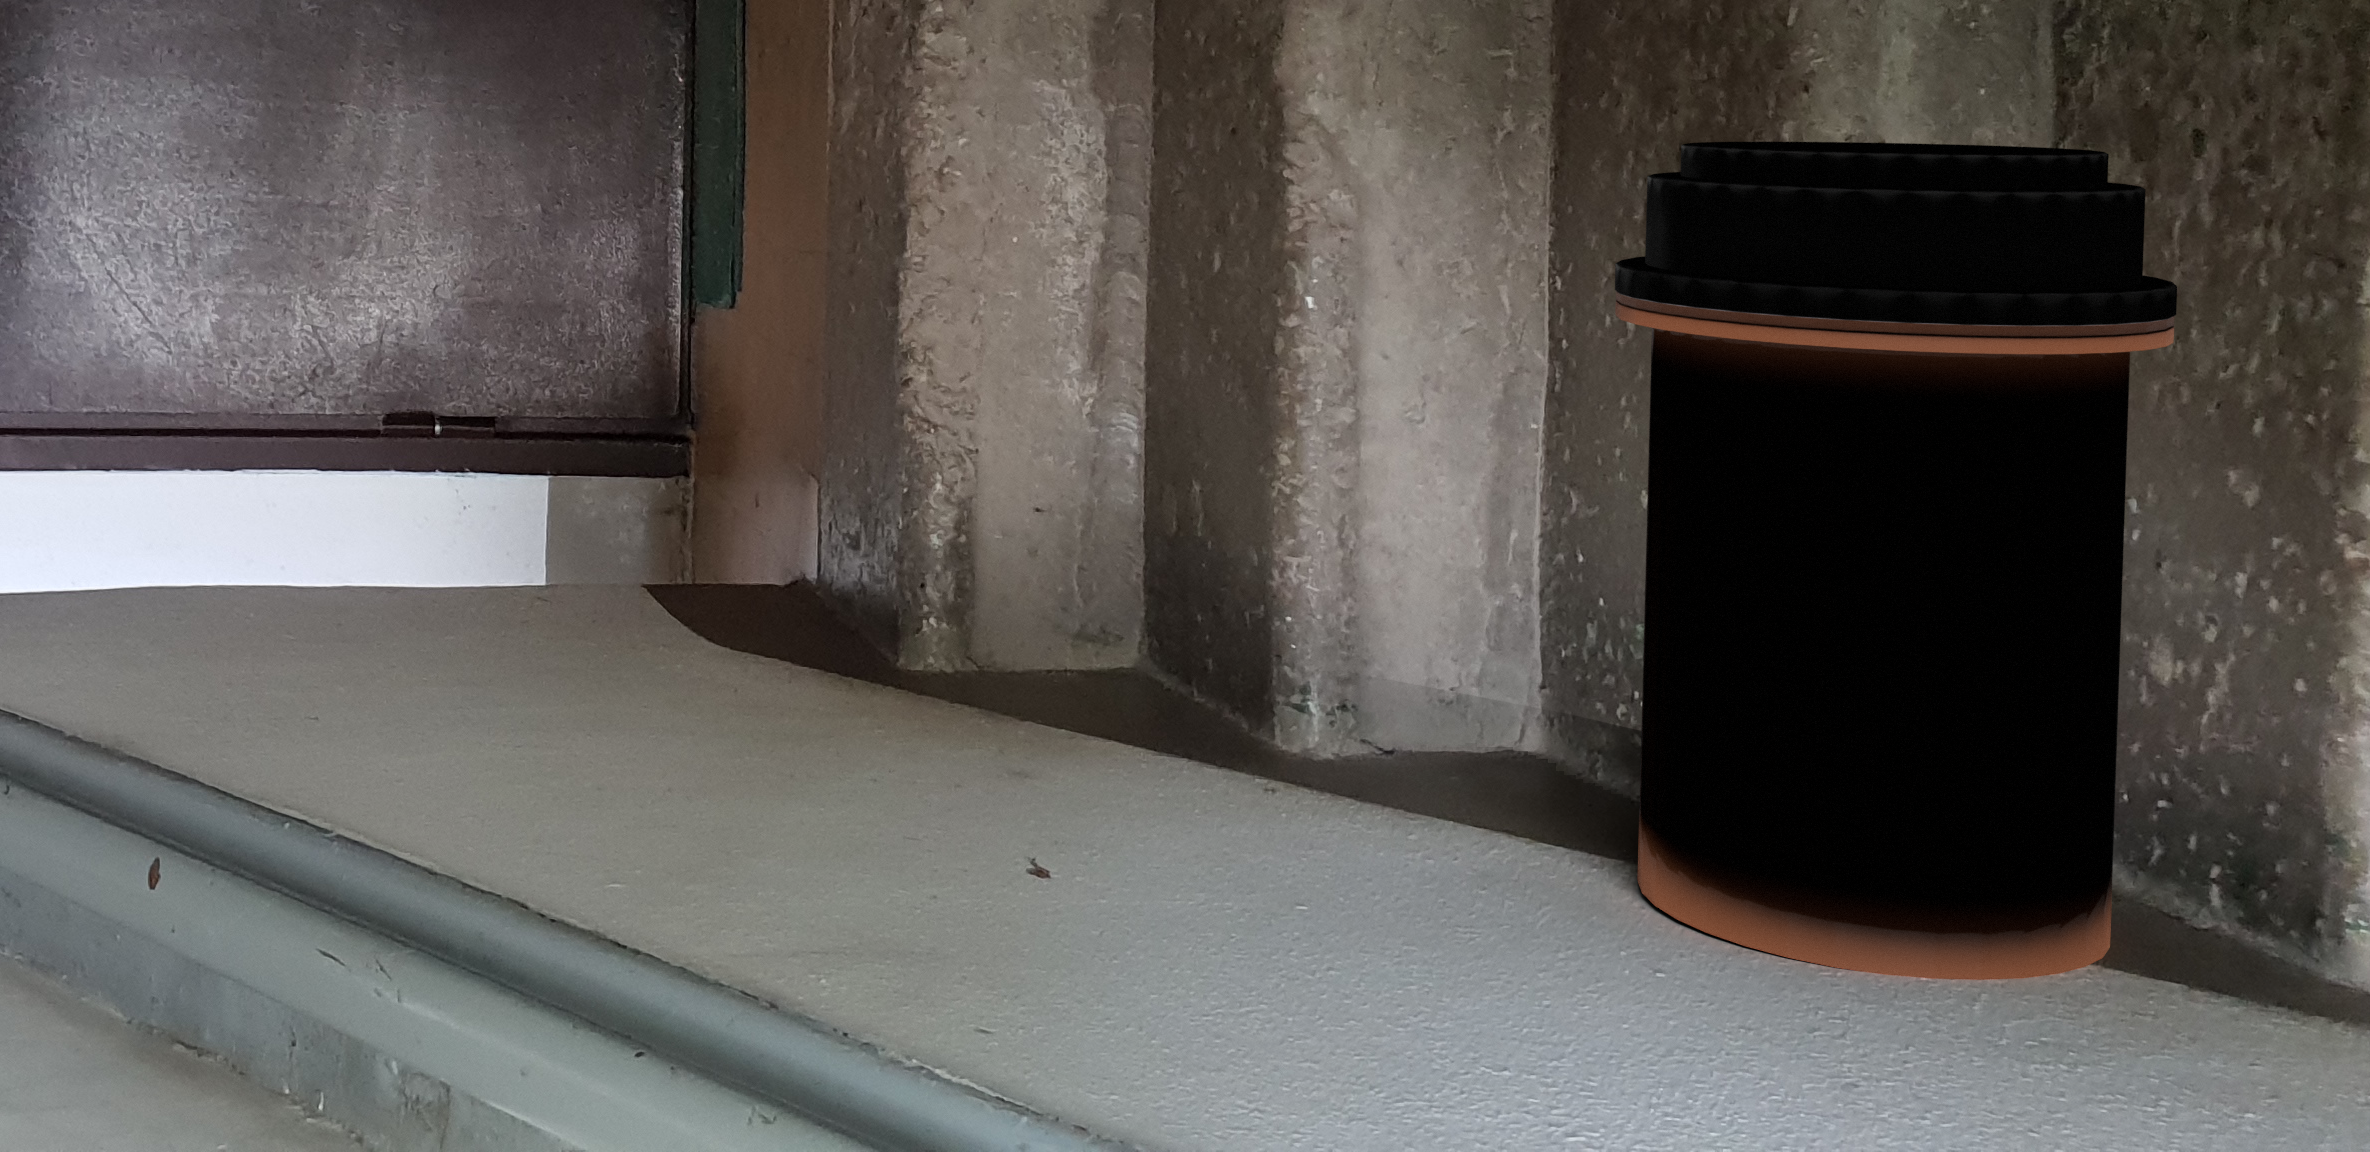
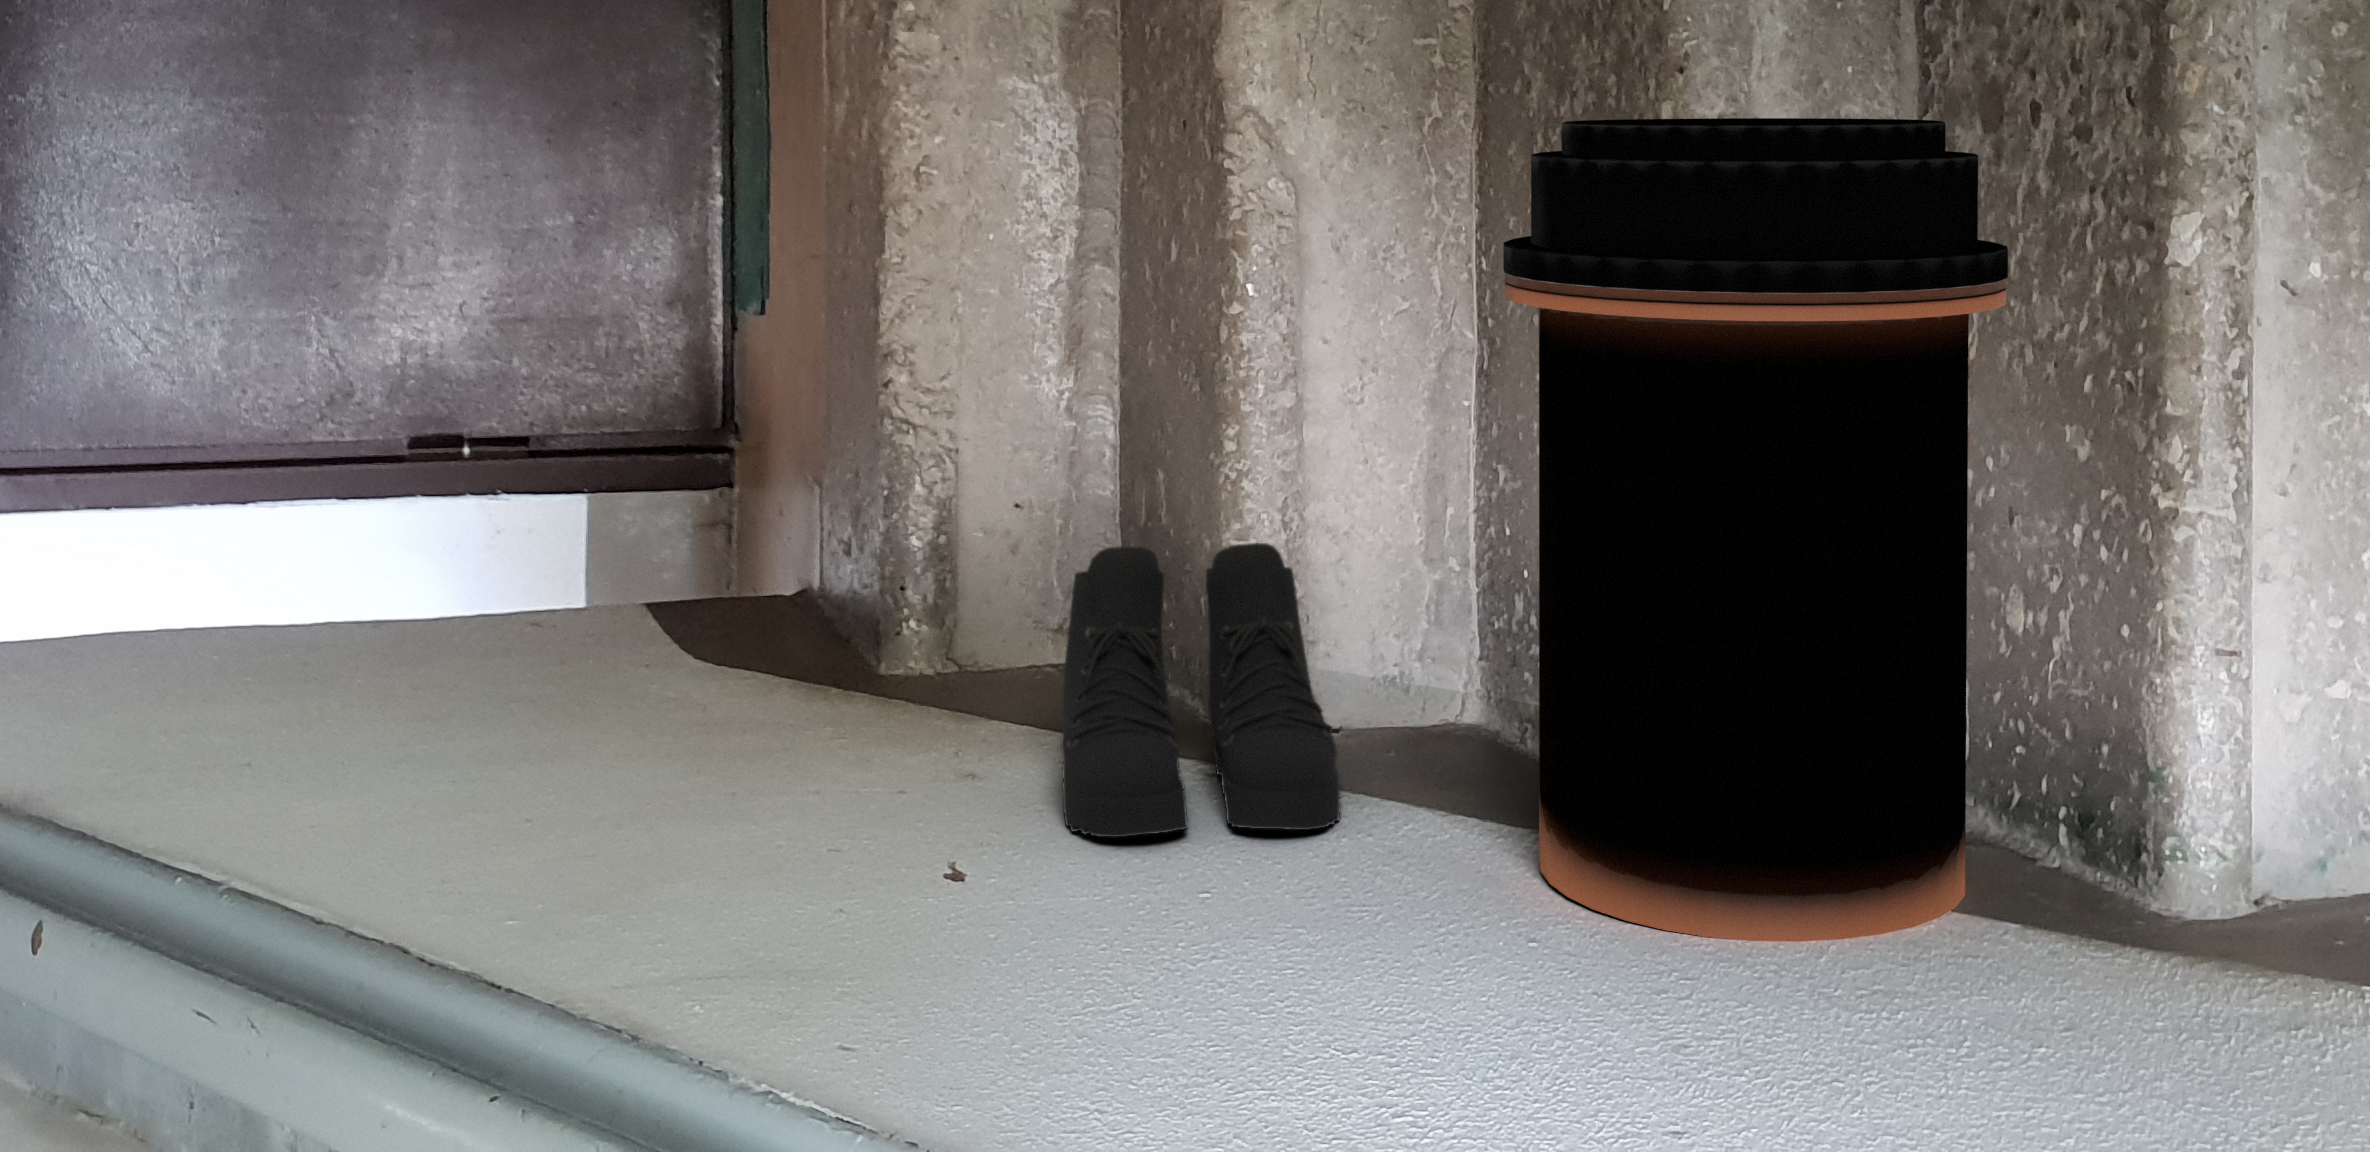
boots: none [1125,550,1416,837] -> present [1061,543,1340,837]

